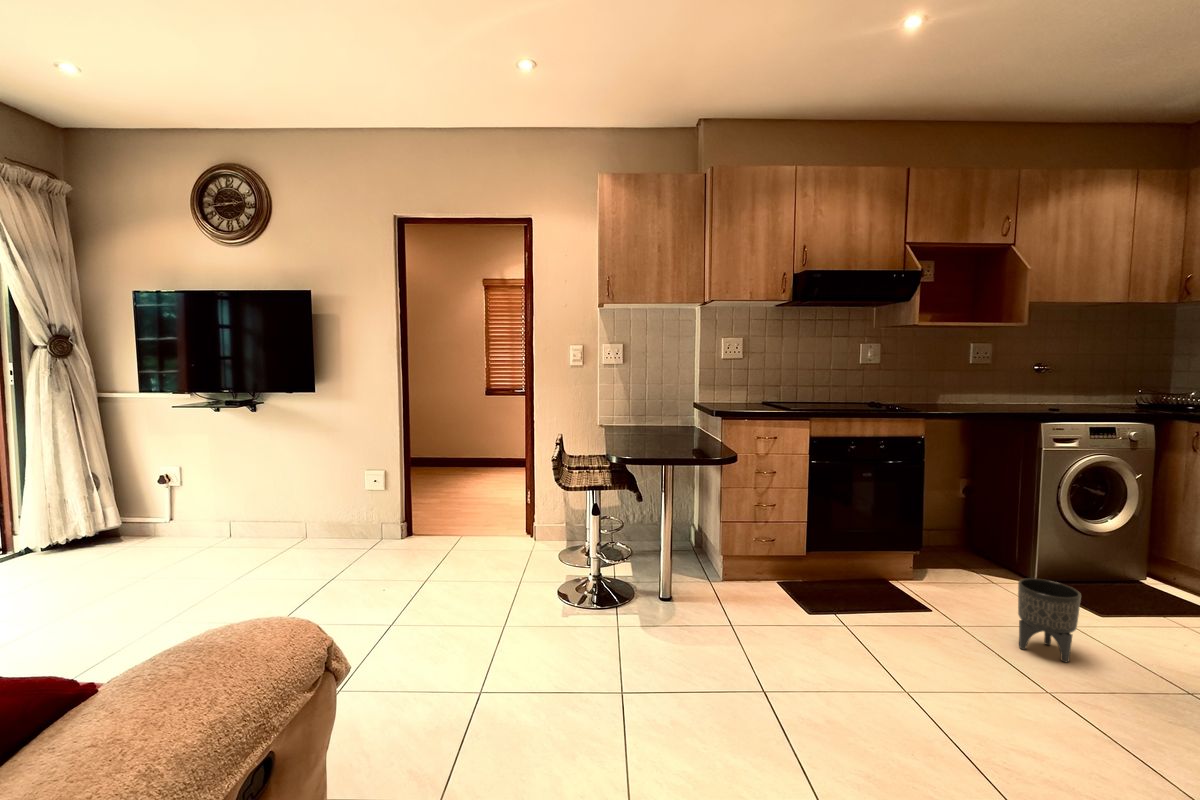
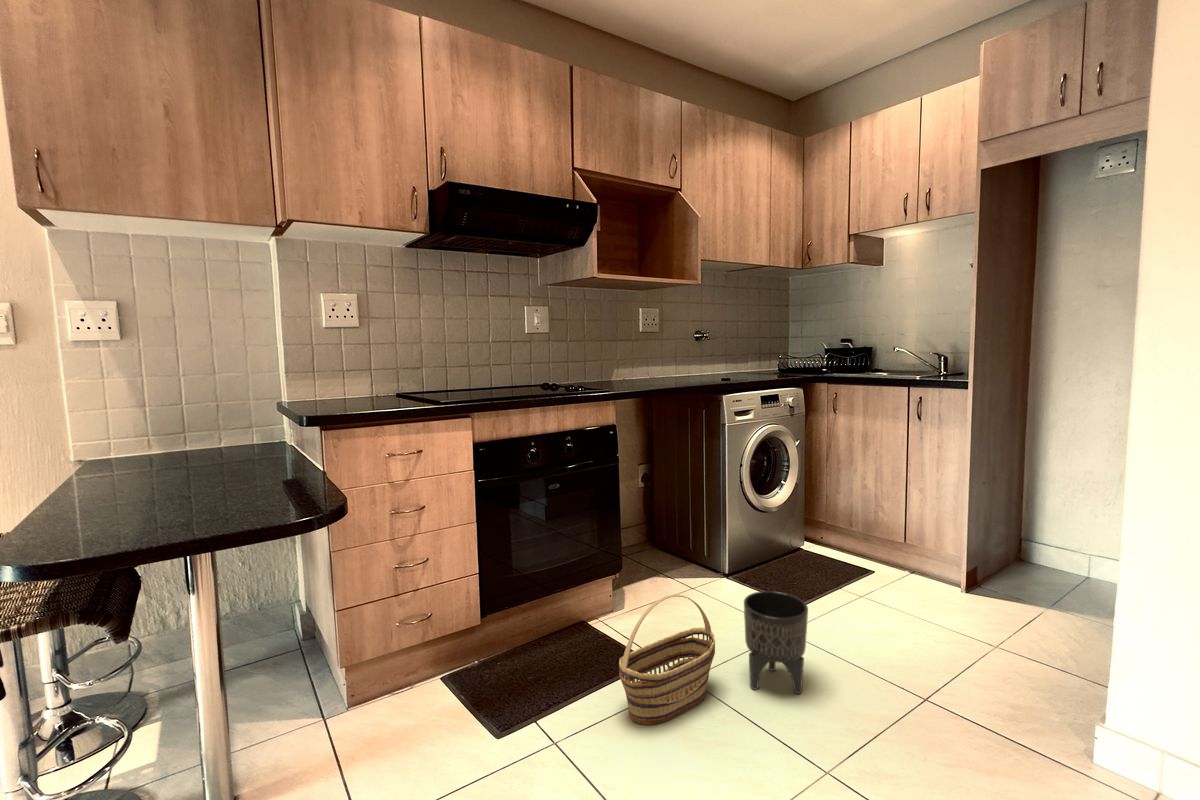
basket: none [900,558,987,643] -> present [619,595,715,725]

